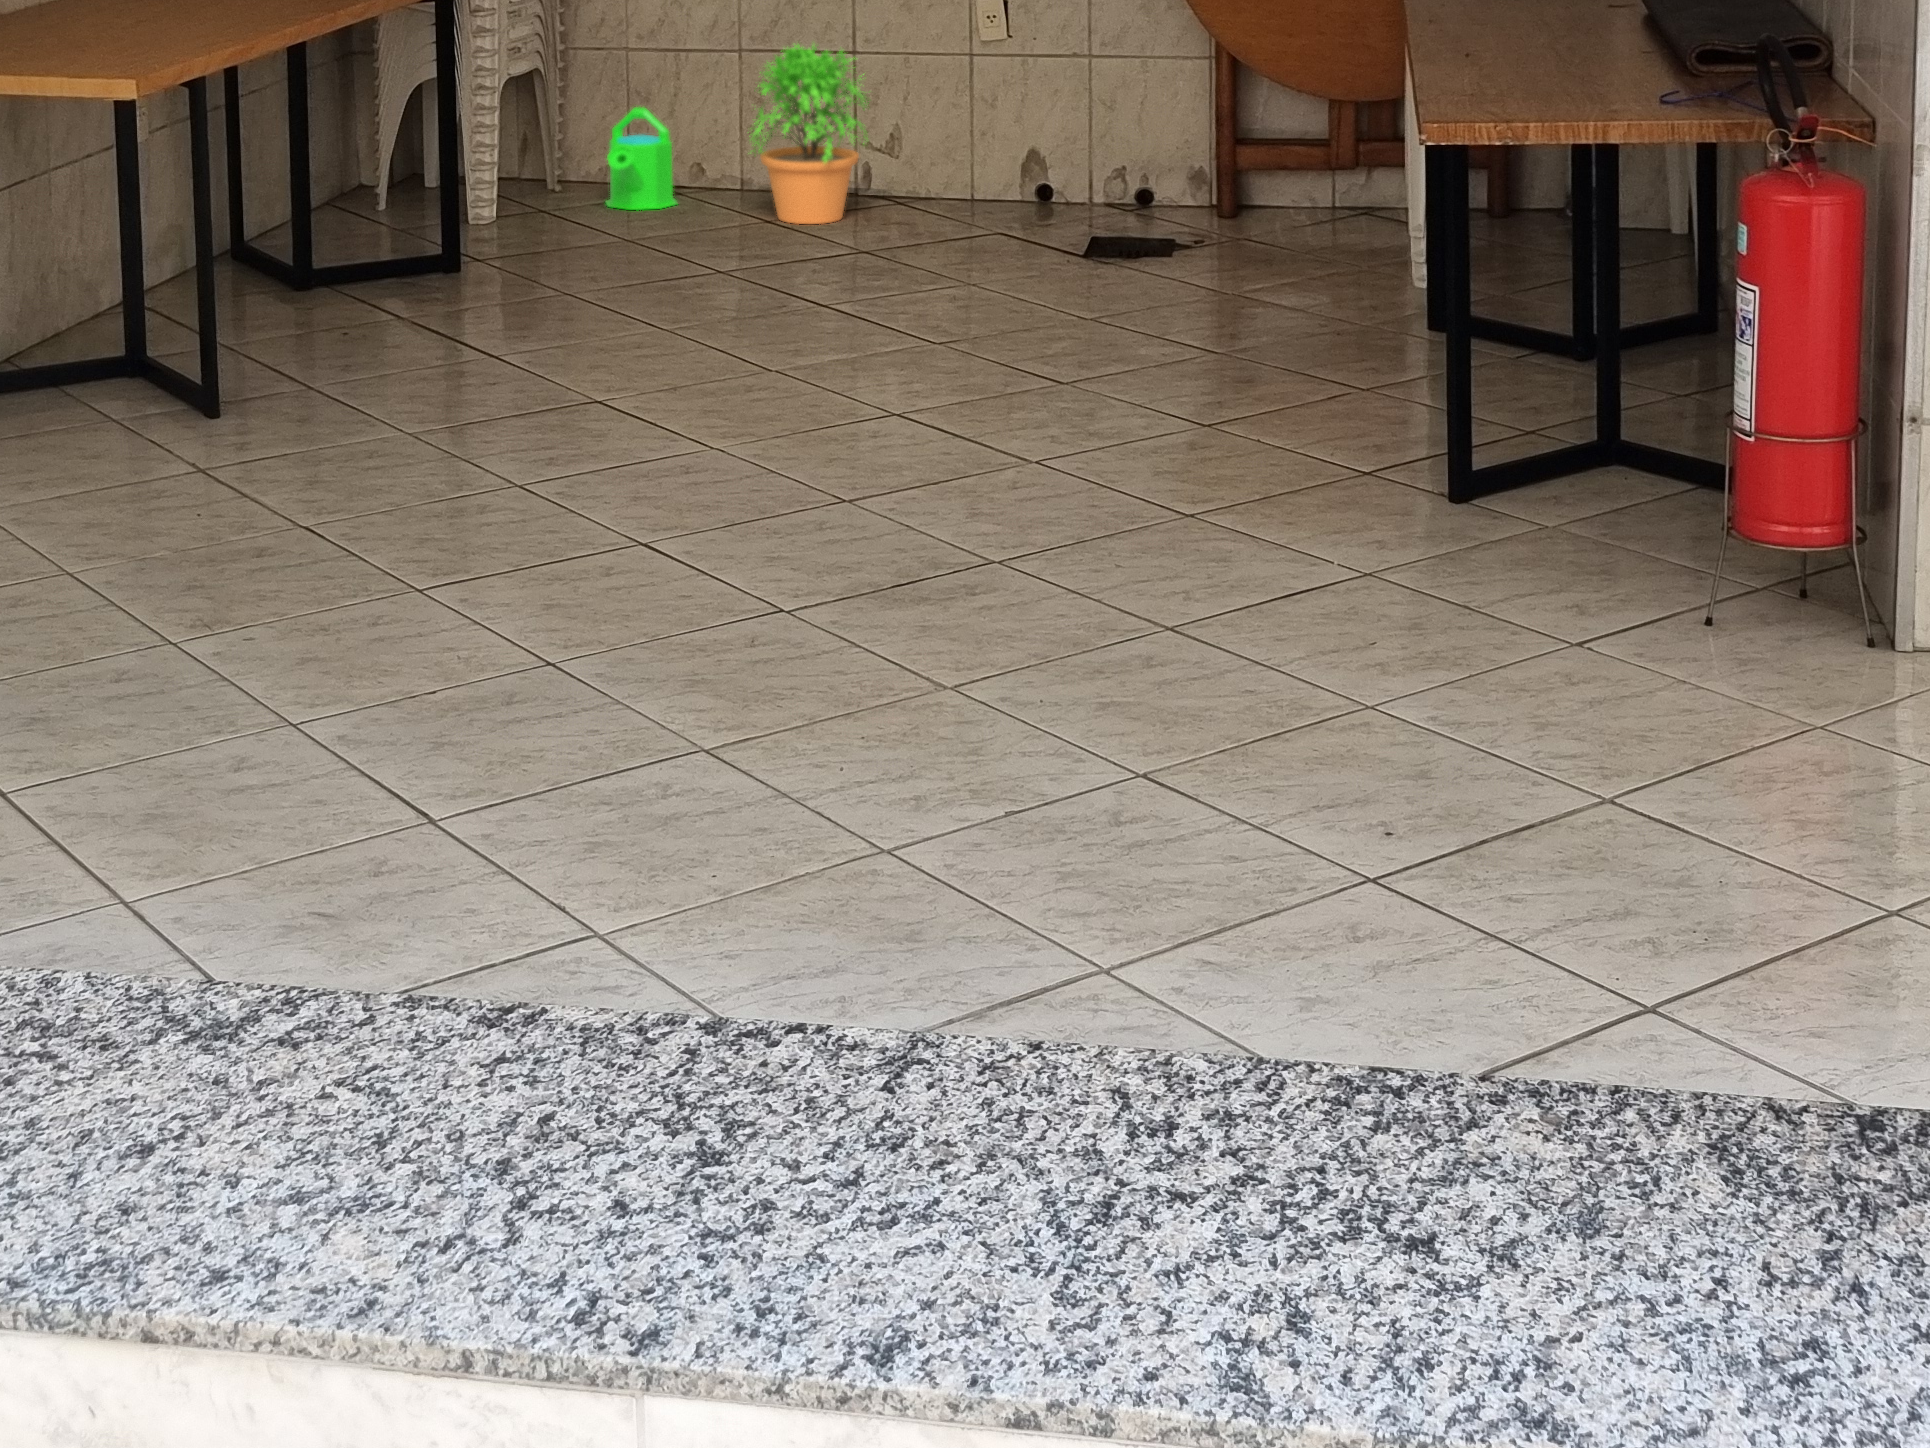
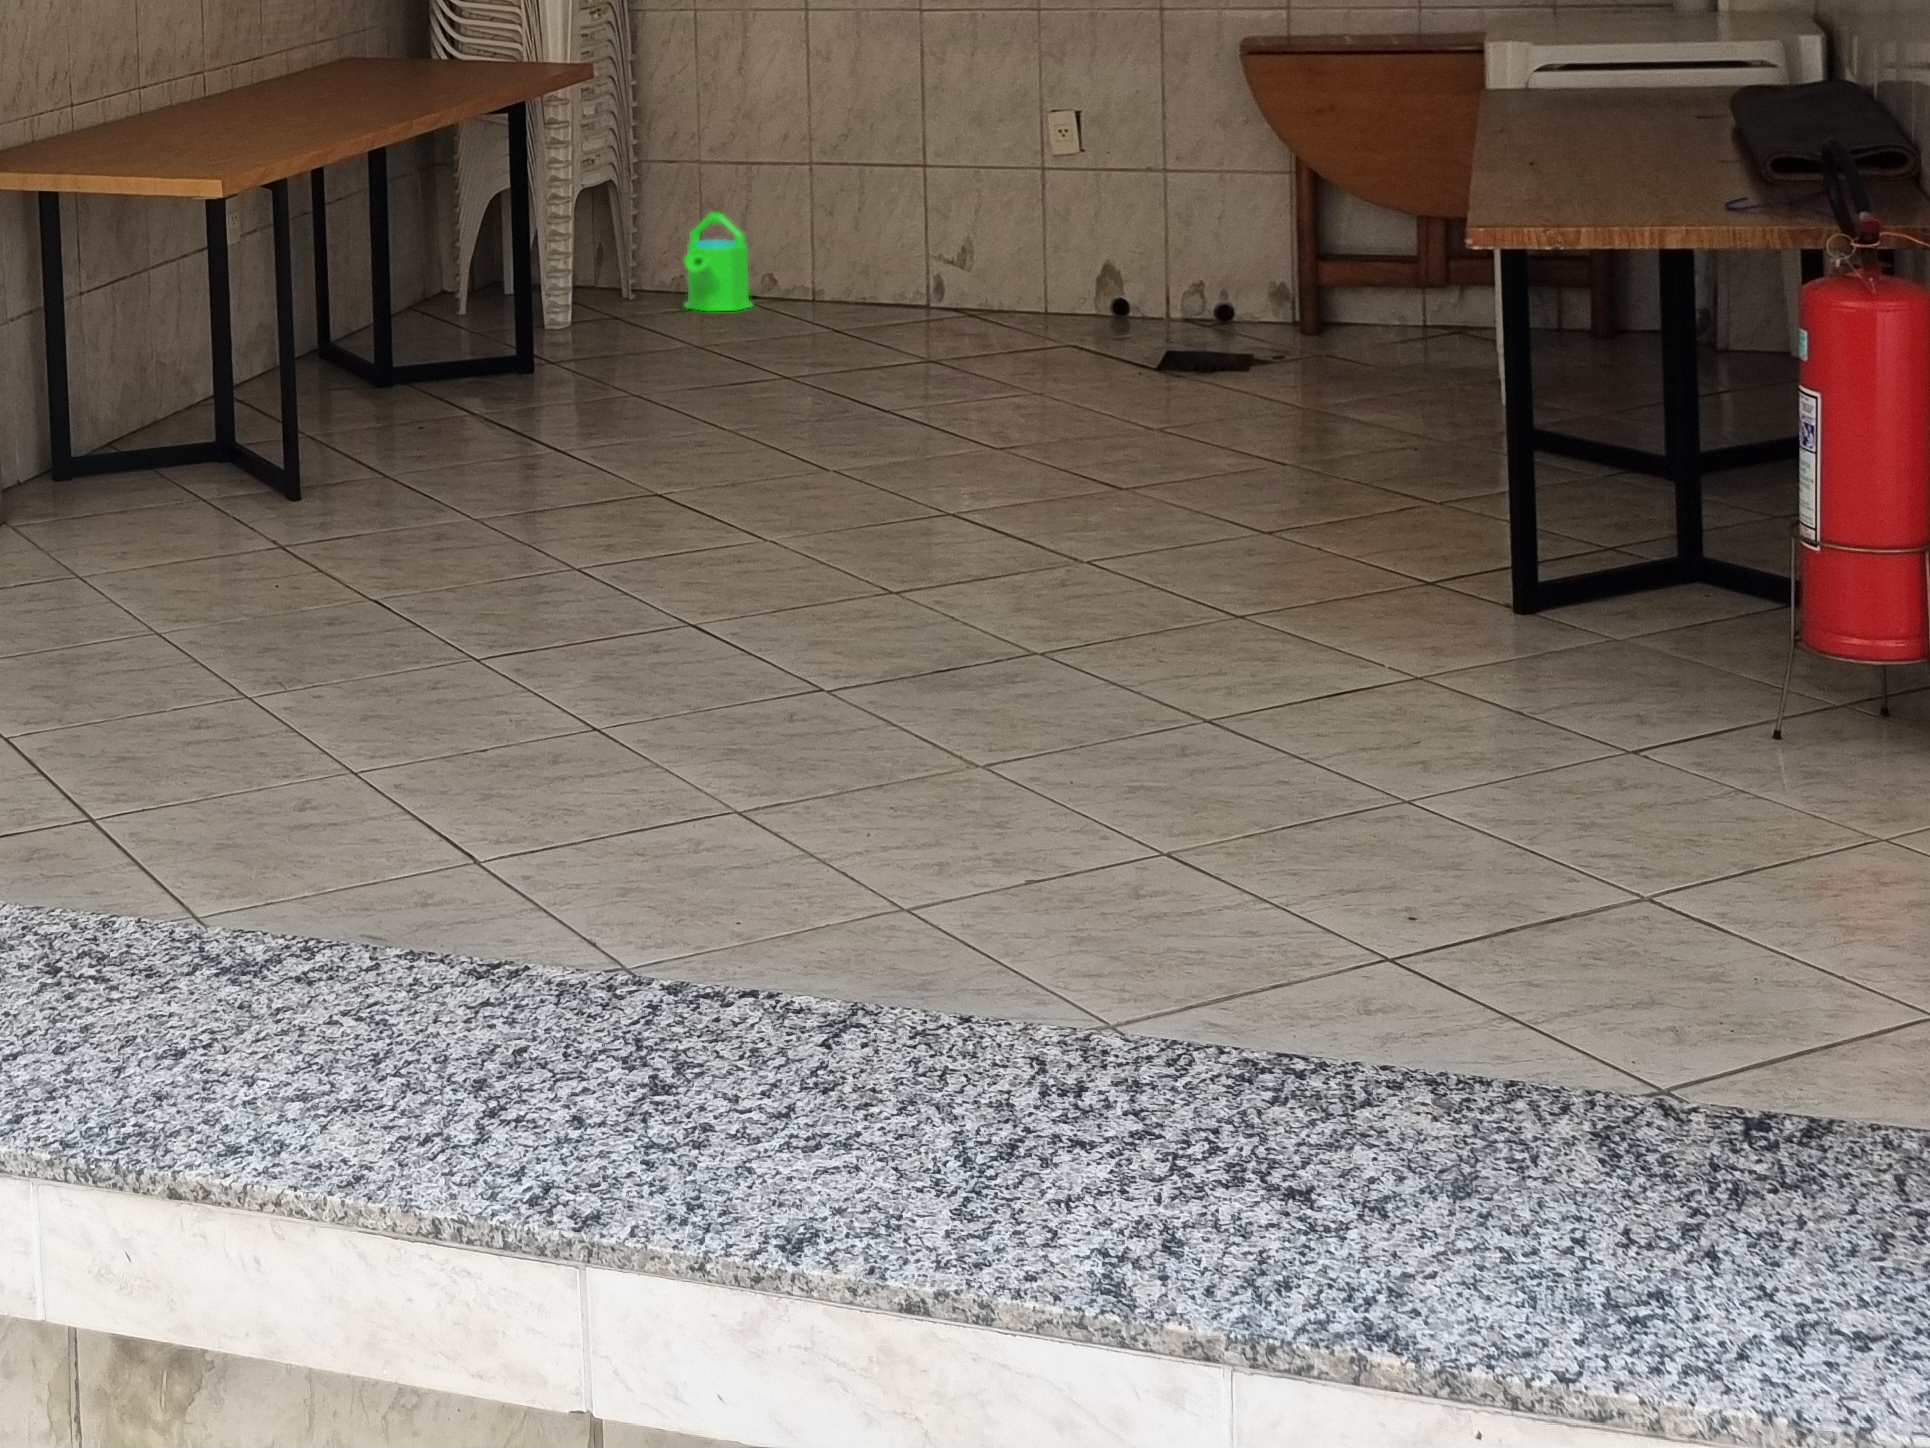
potted plant: present [751,45,869,224] -> none [819,148,951,327]

